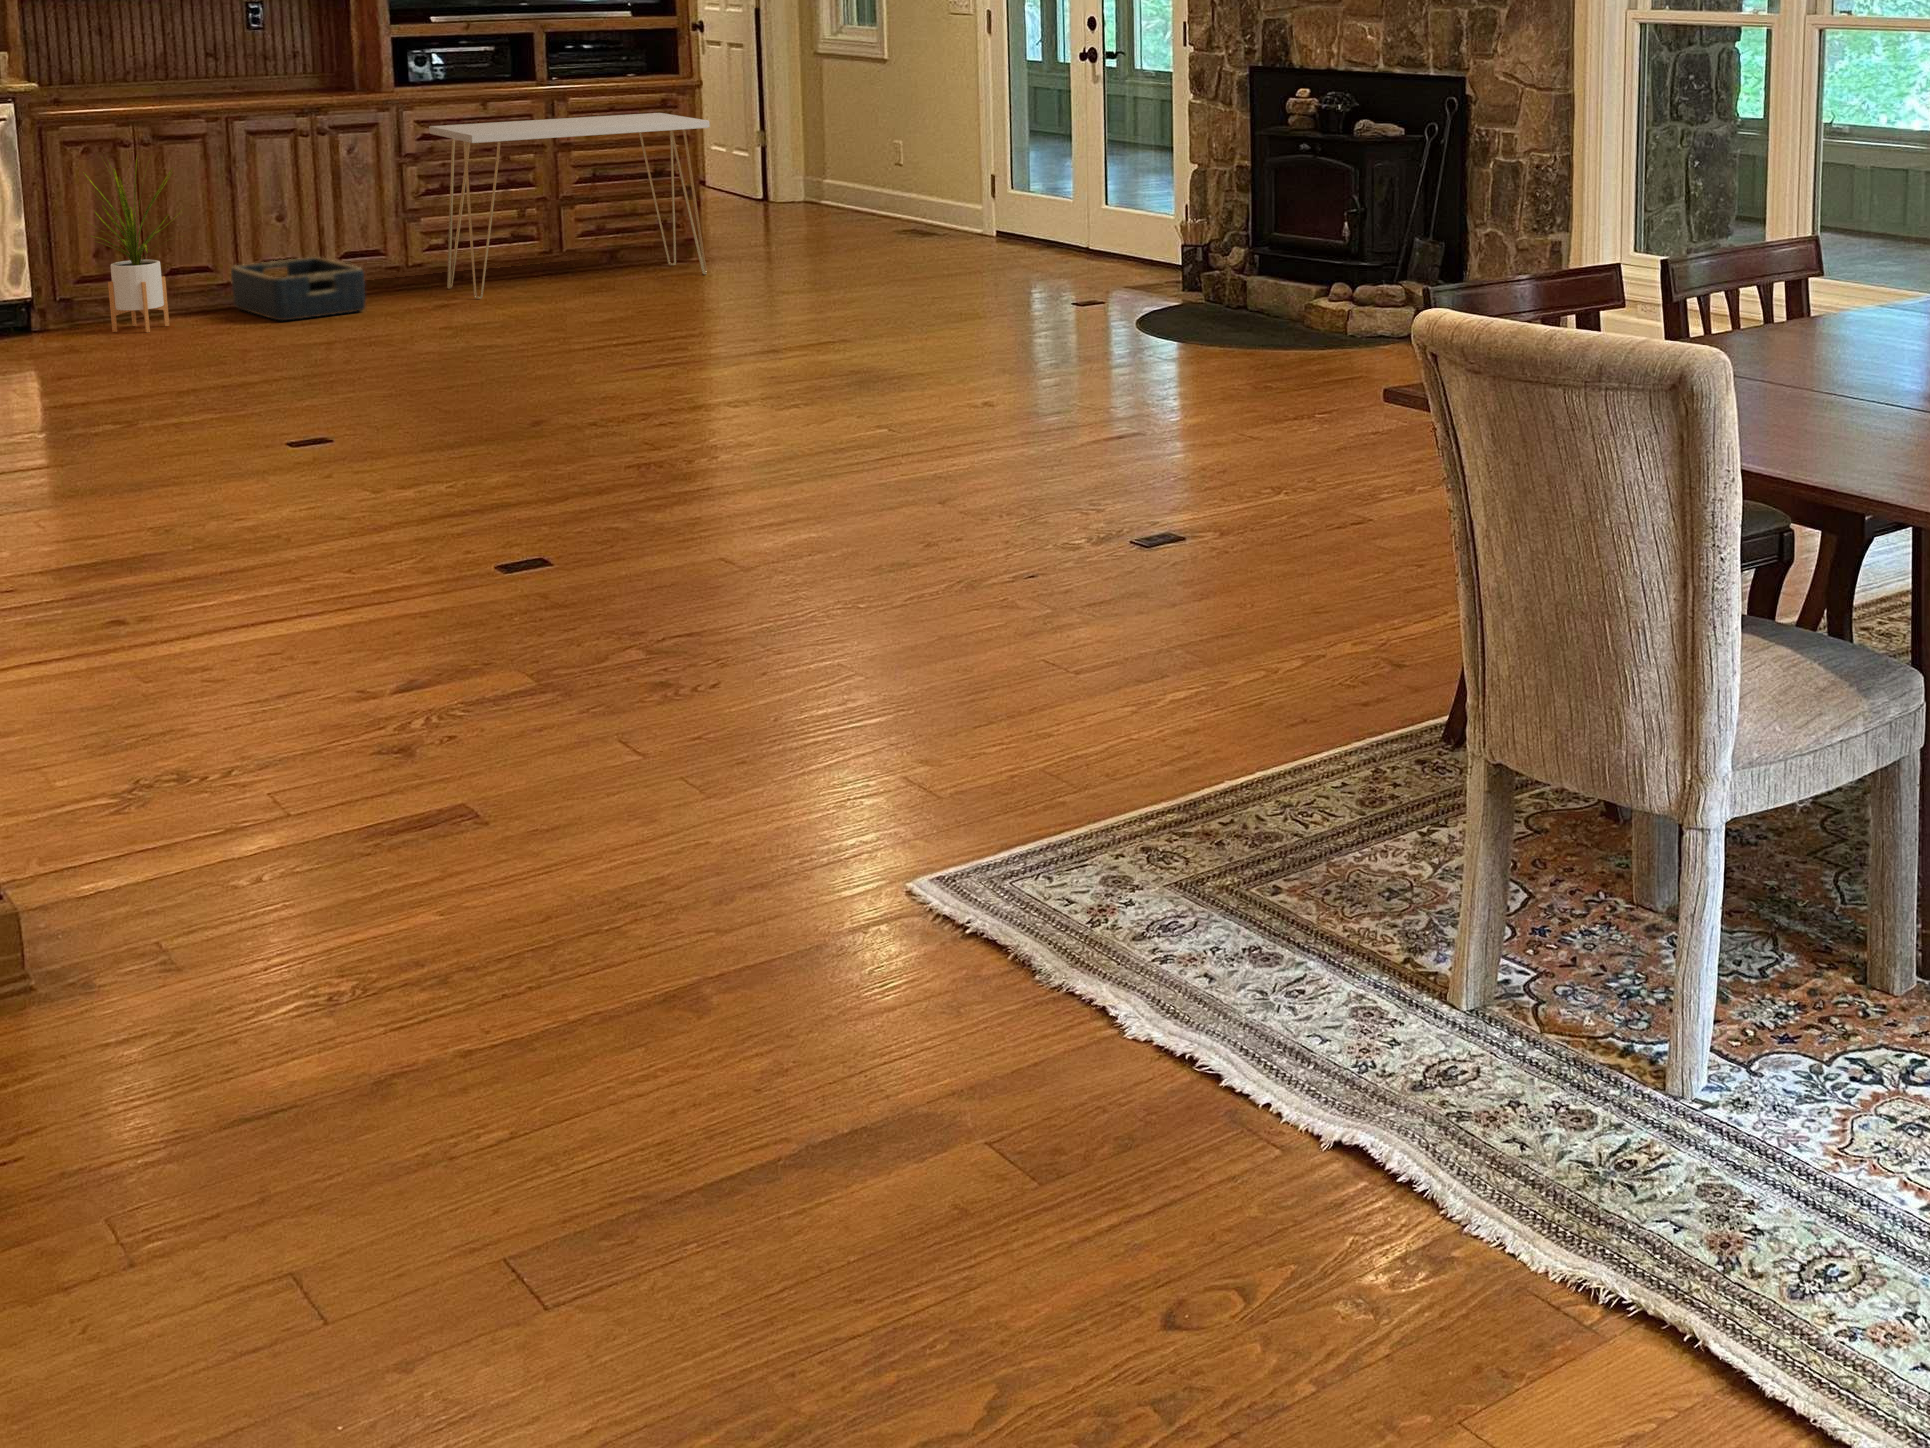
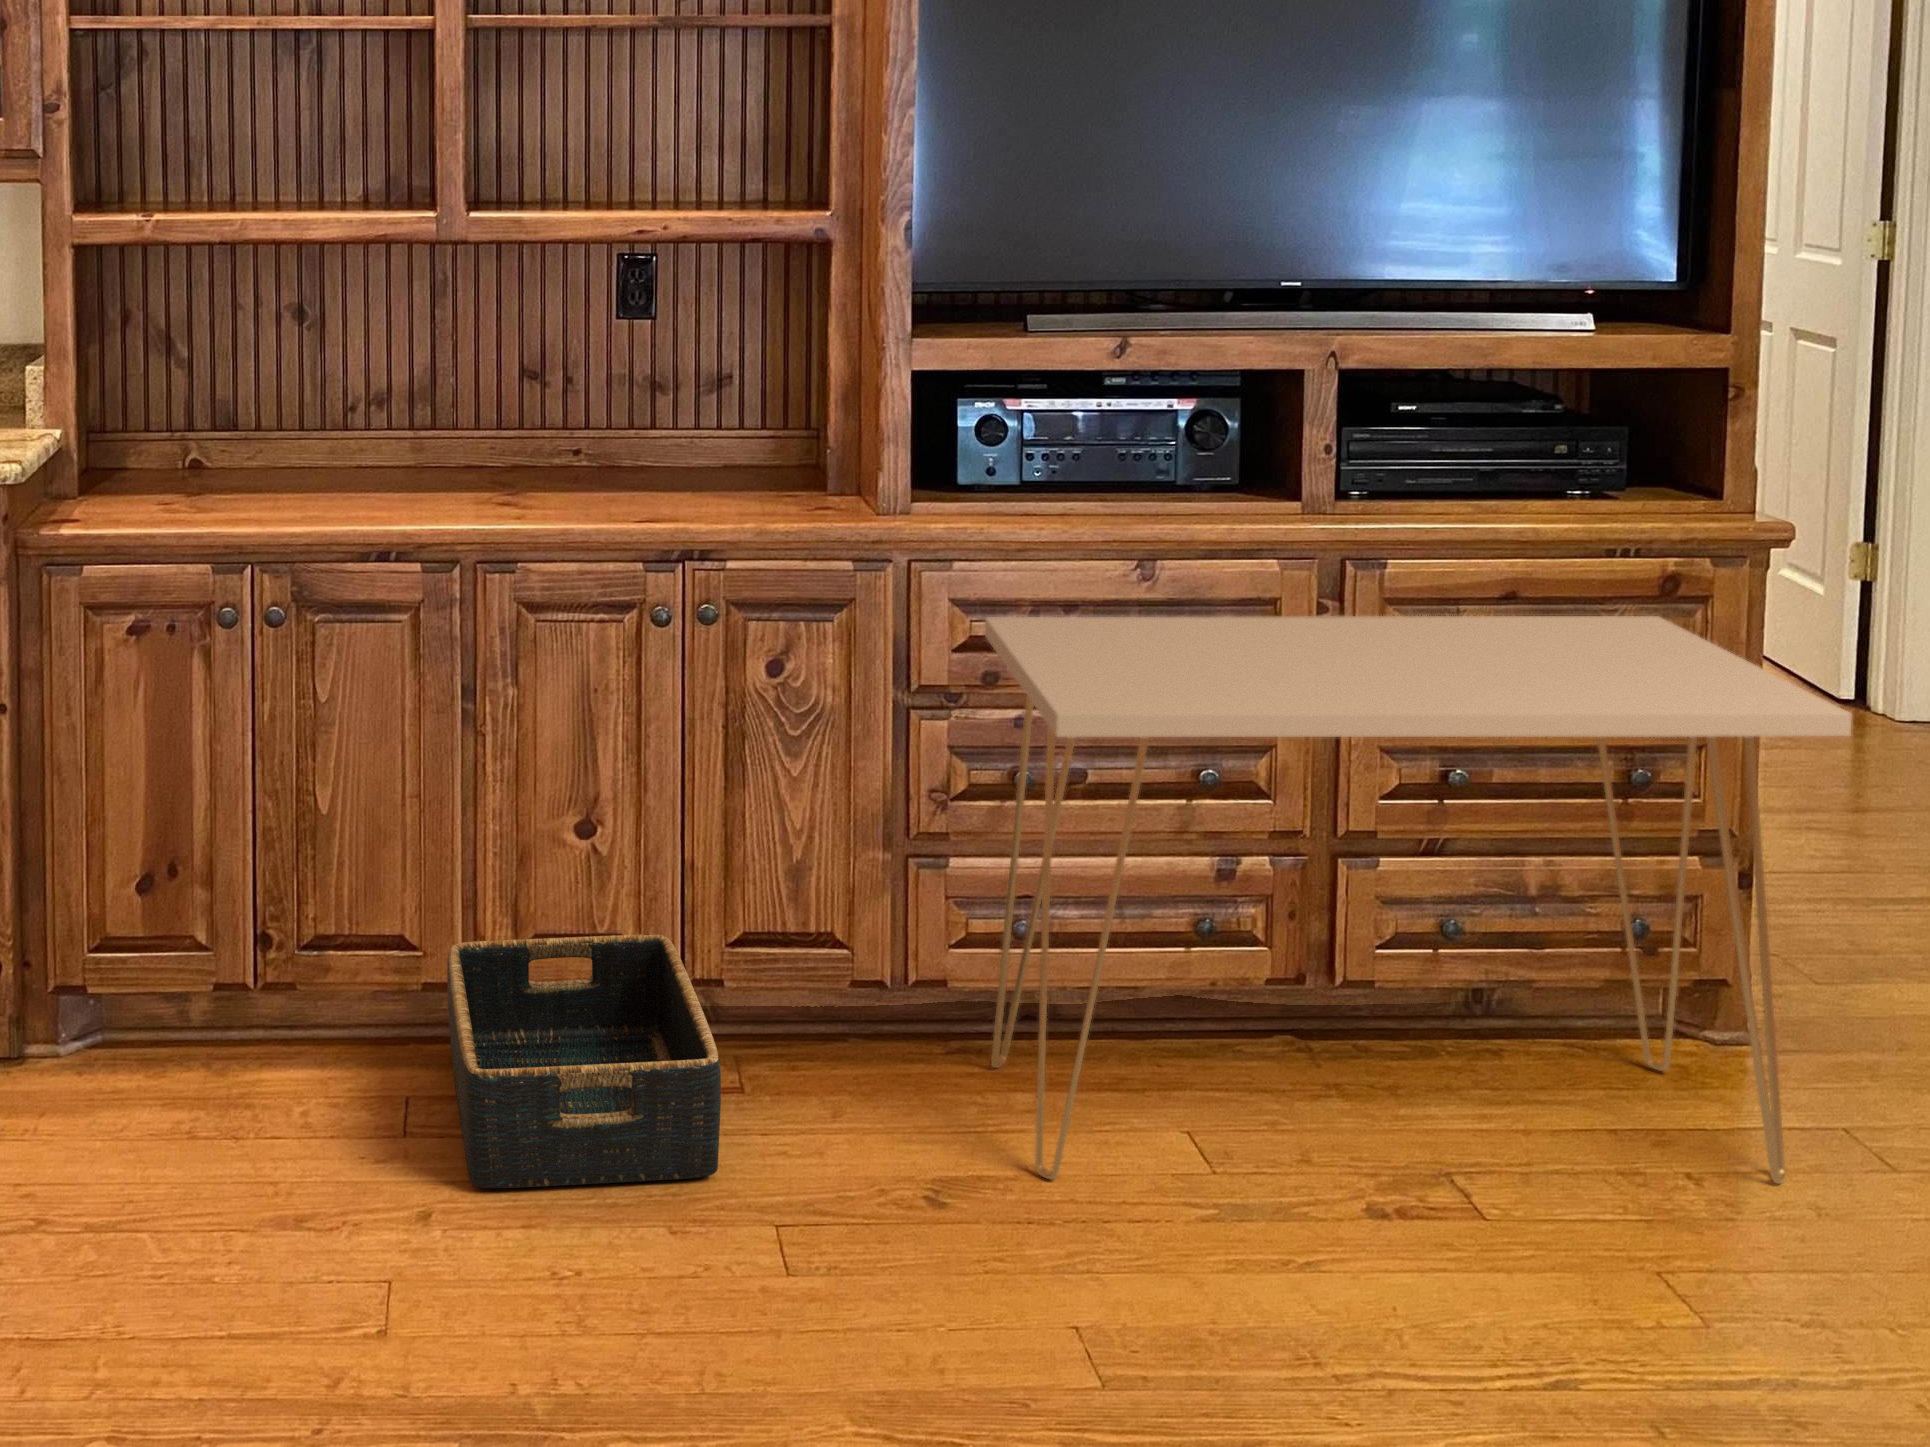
house plant: present [83,158,181,332] -> none [45,664,297,1153]

